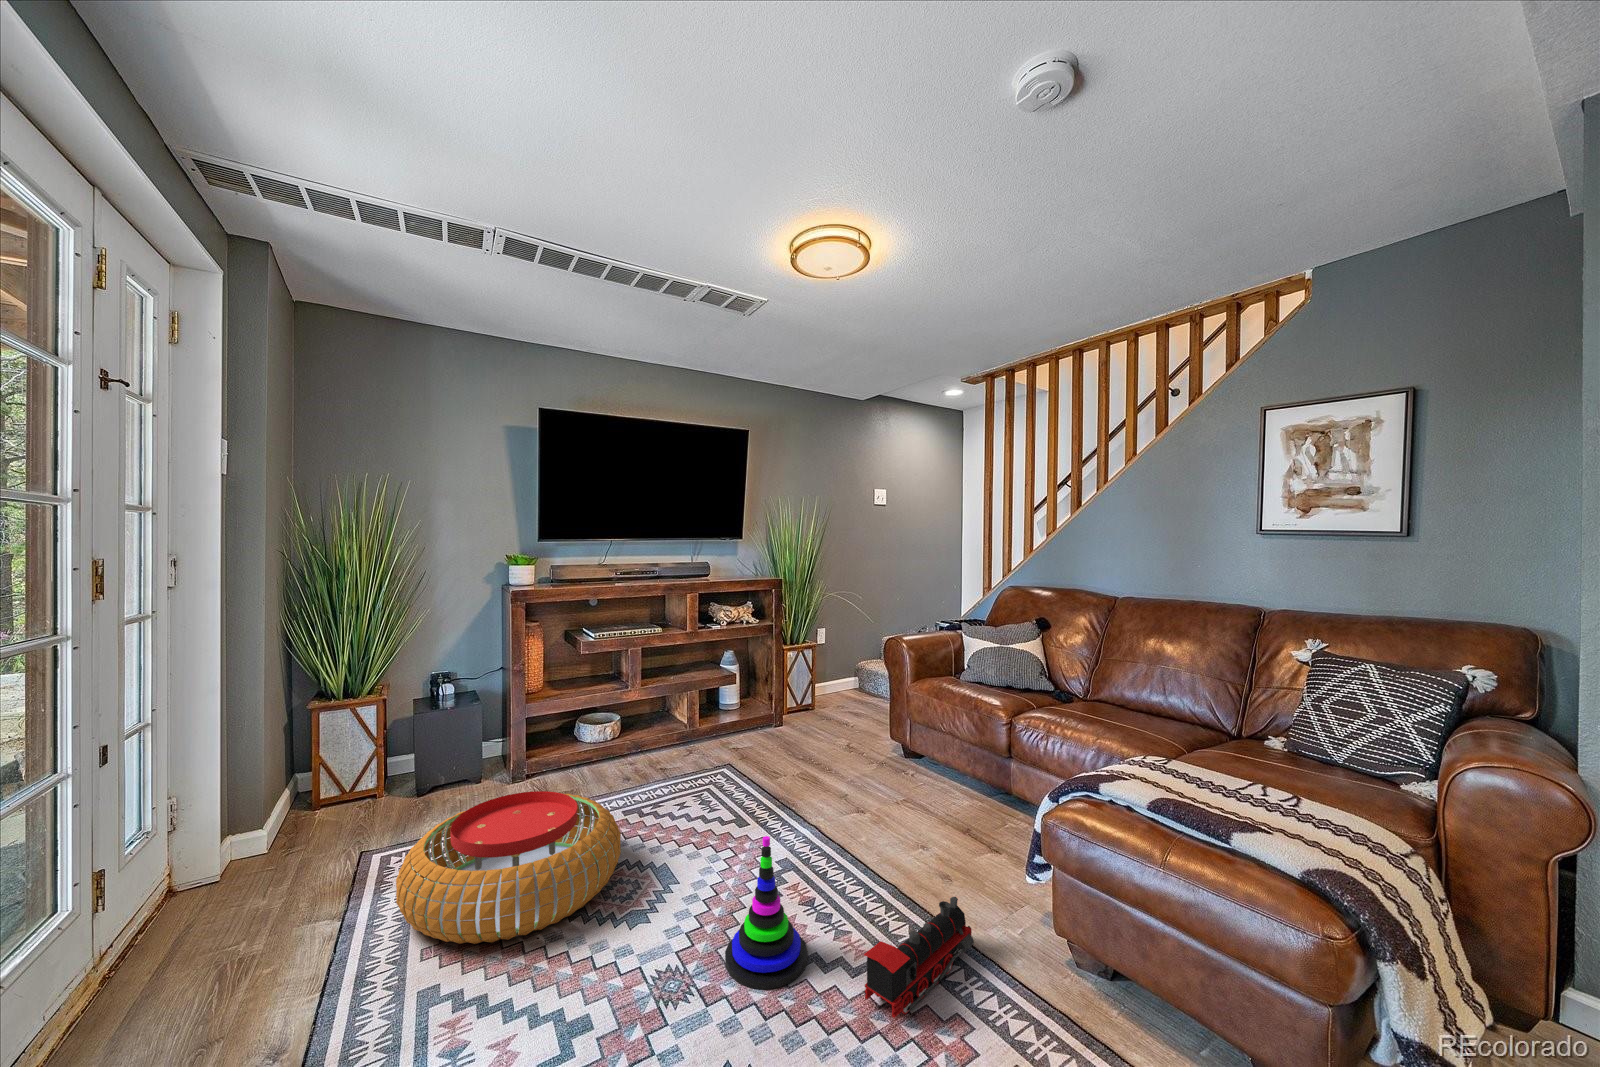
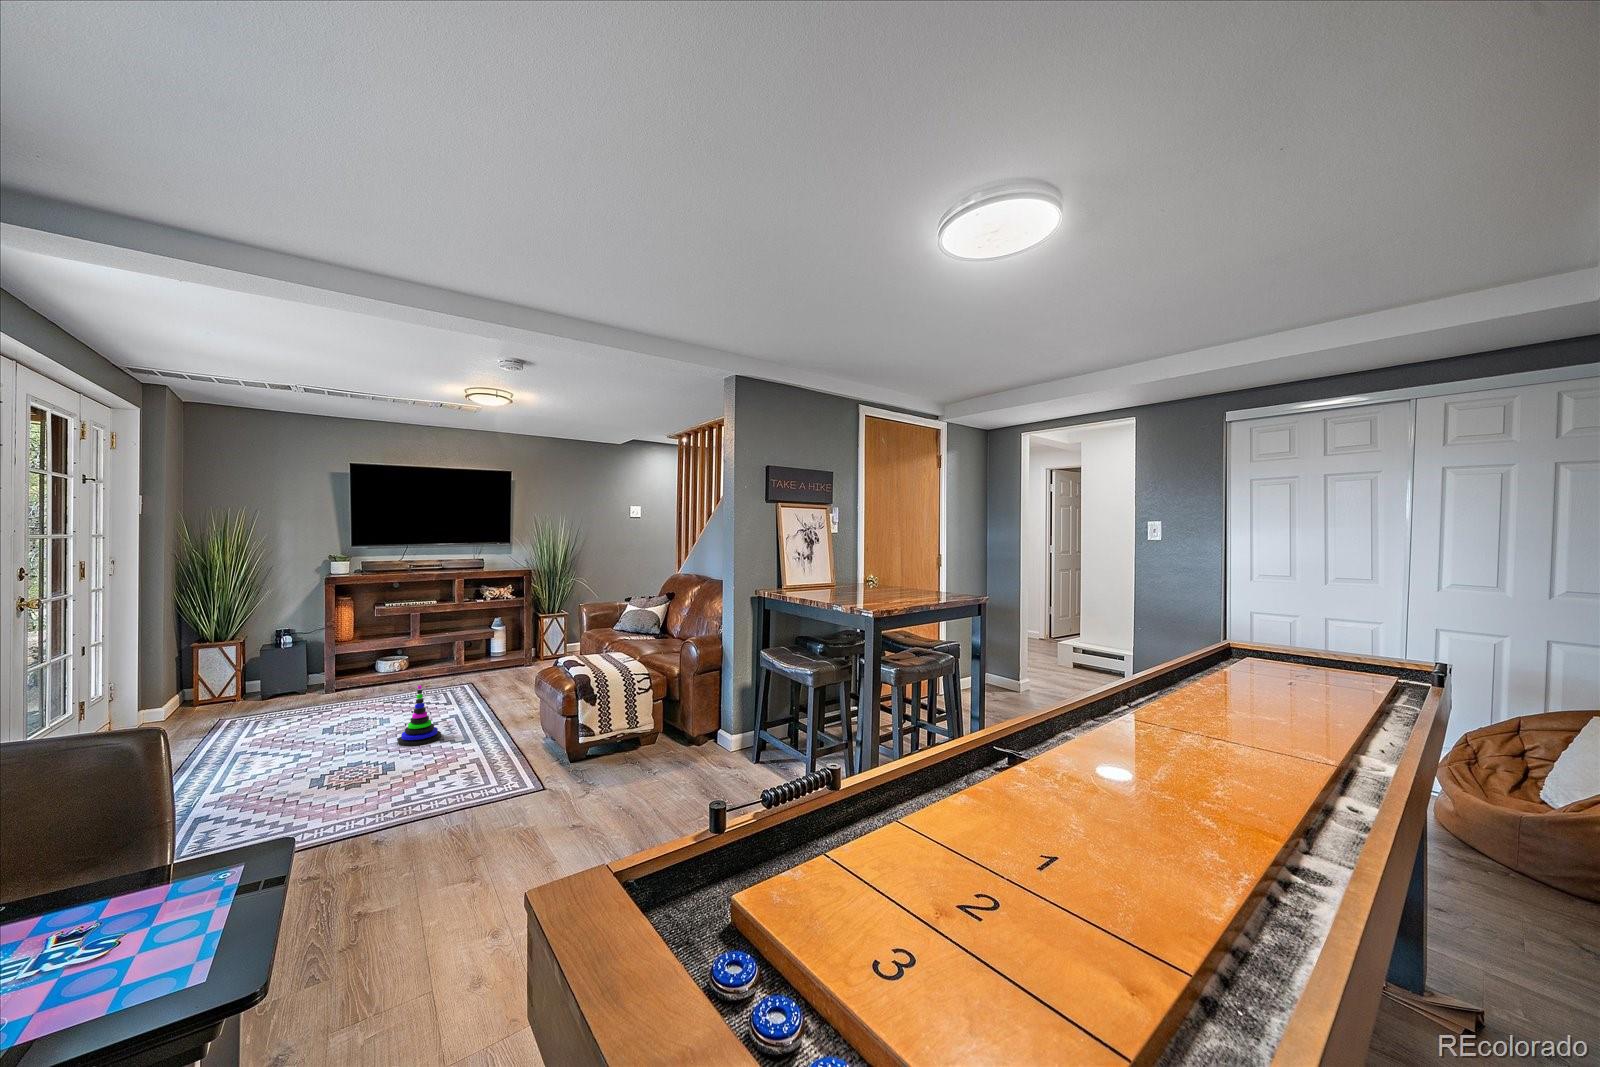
pouf: present [396,791,621,944] -> none [238,683,371,741]
toy train: present [864,897,974,1018] -> none [449,711,522,749]

